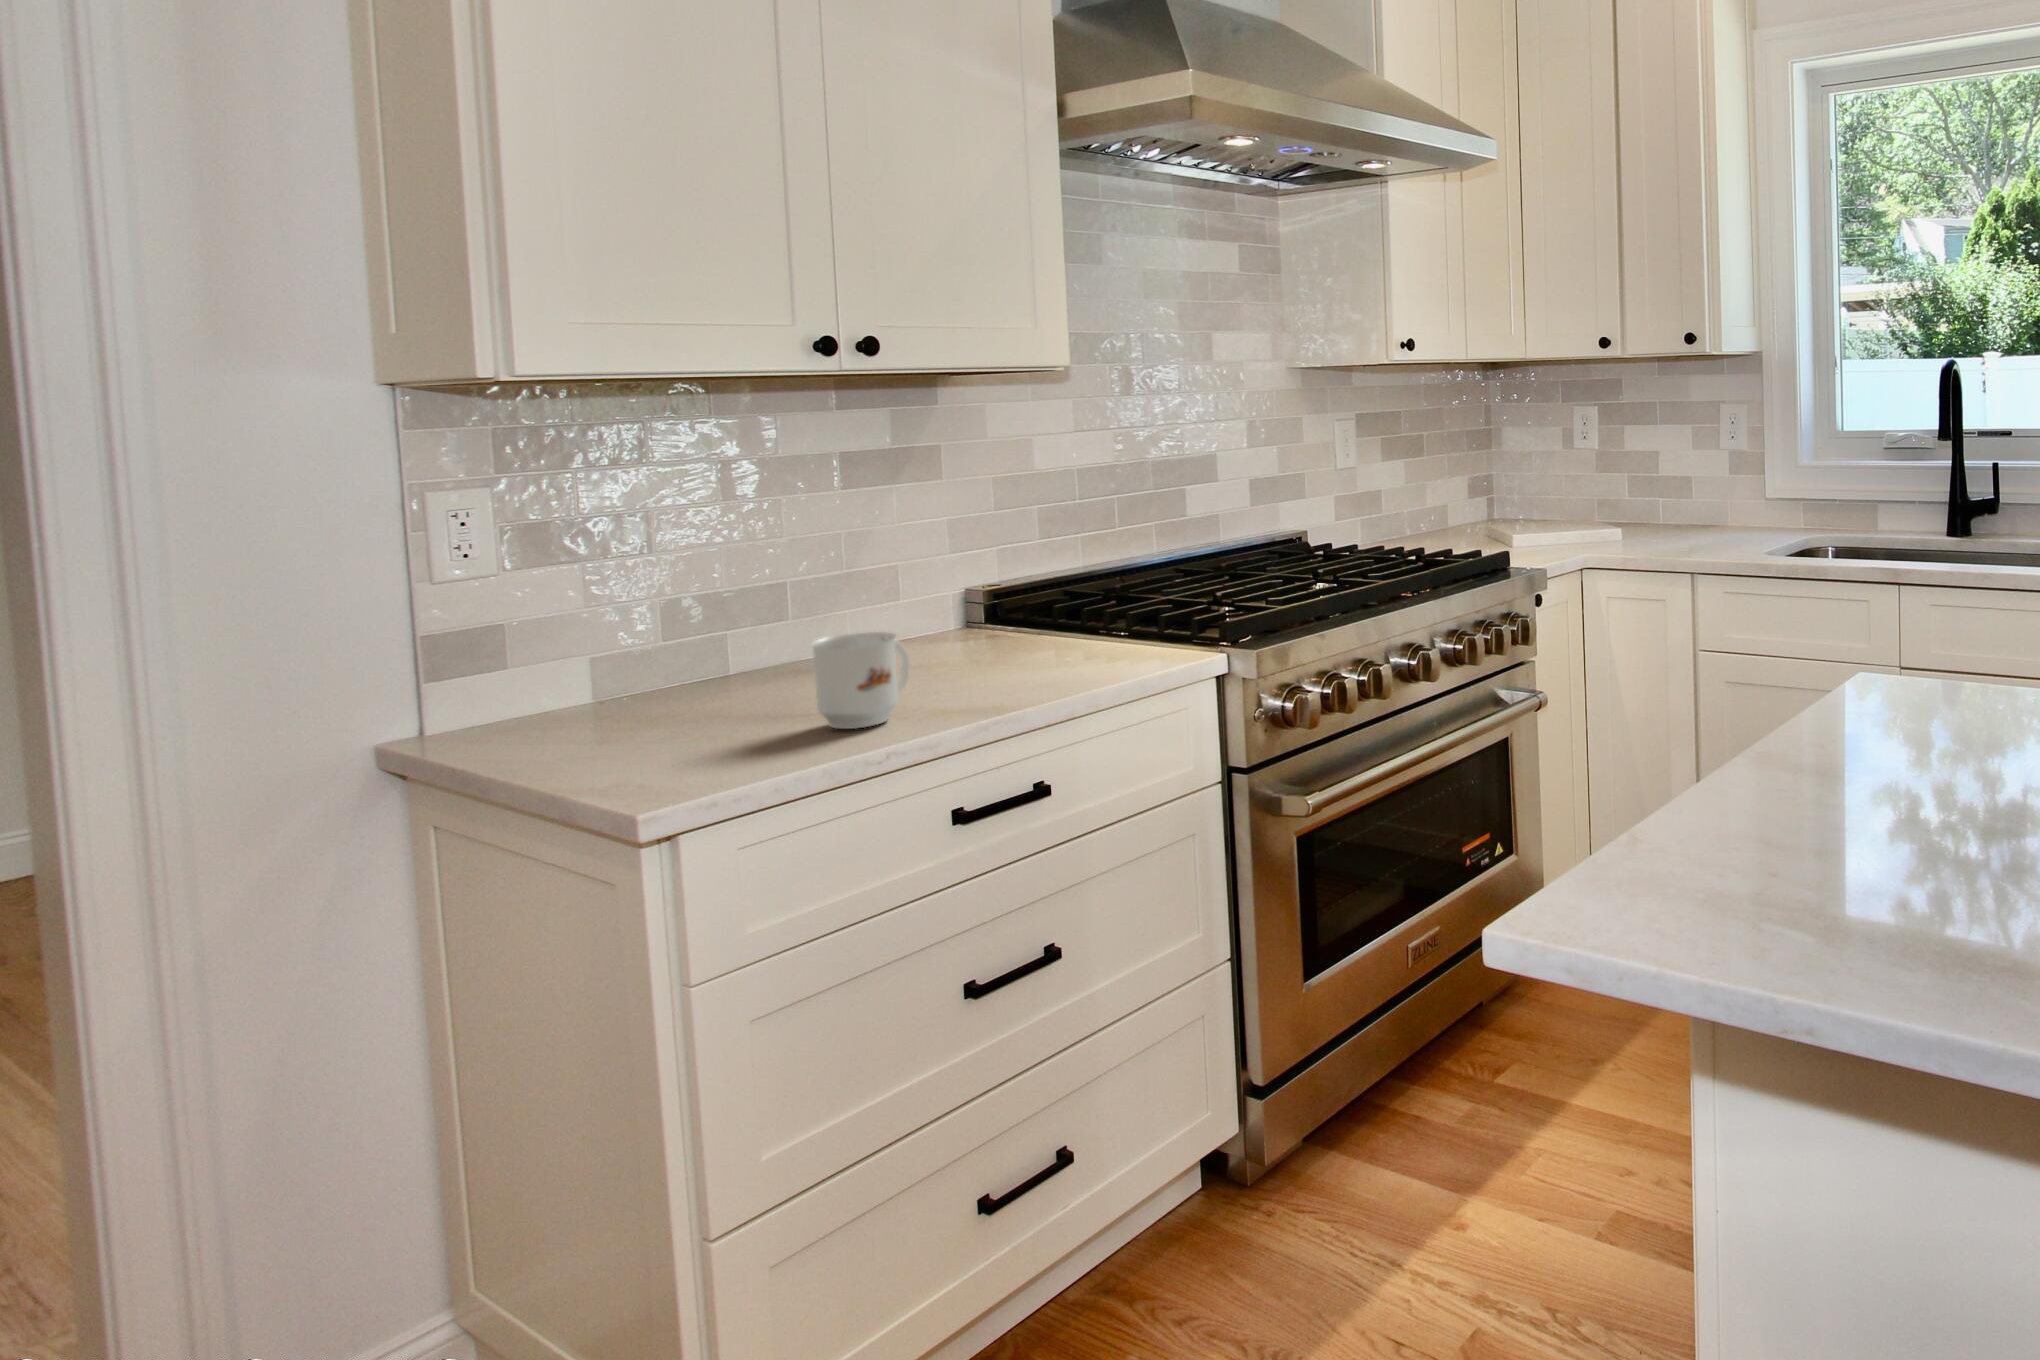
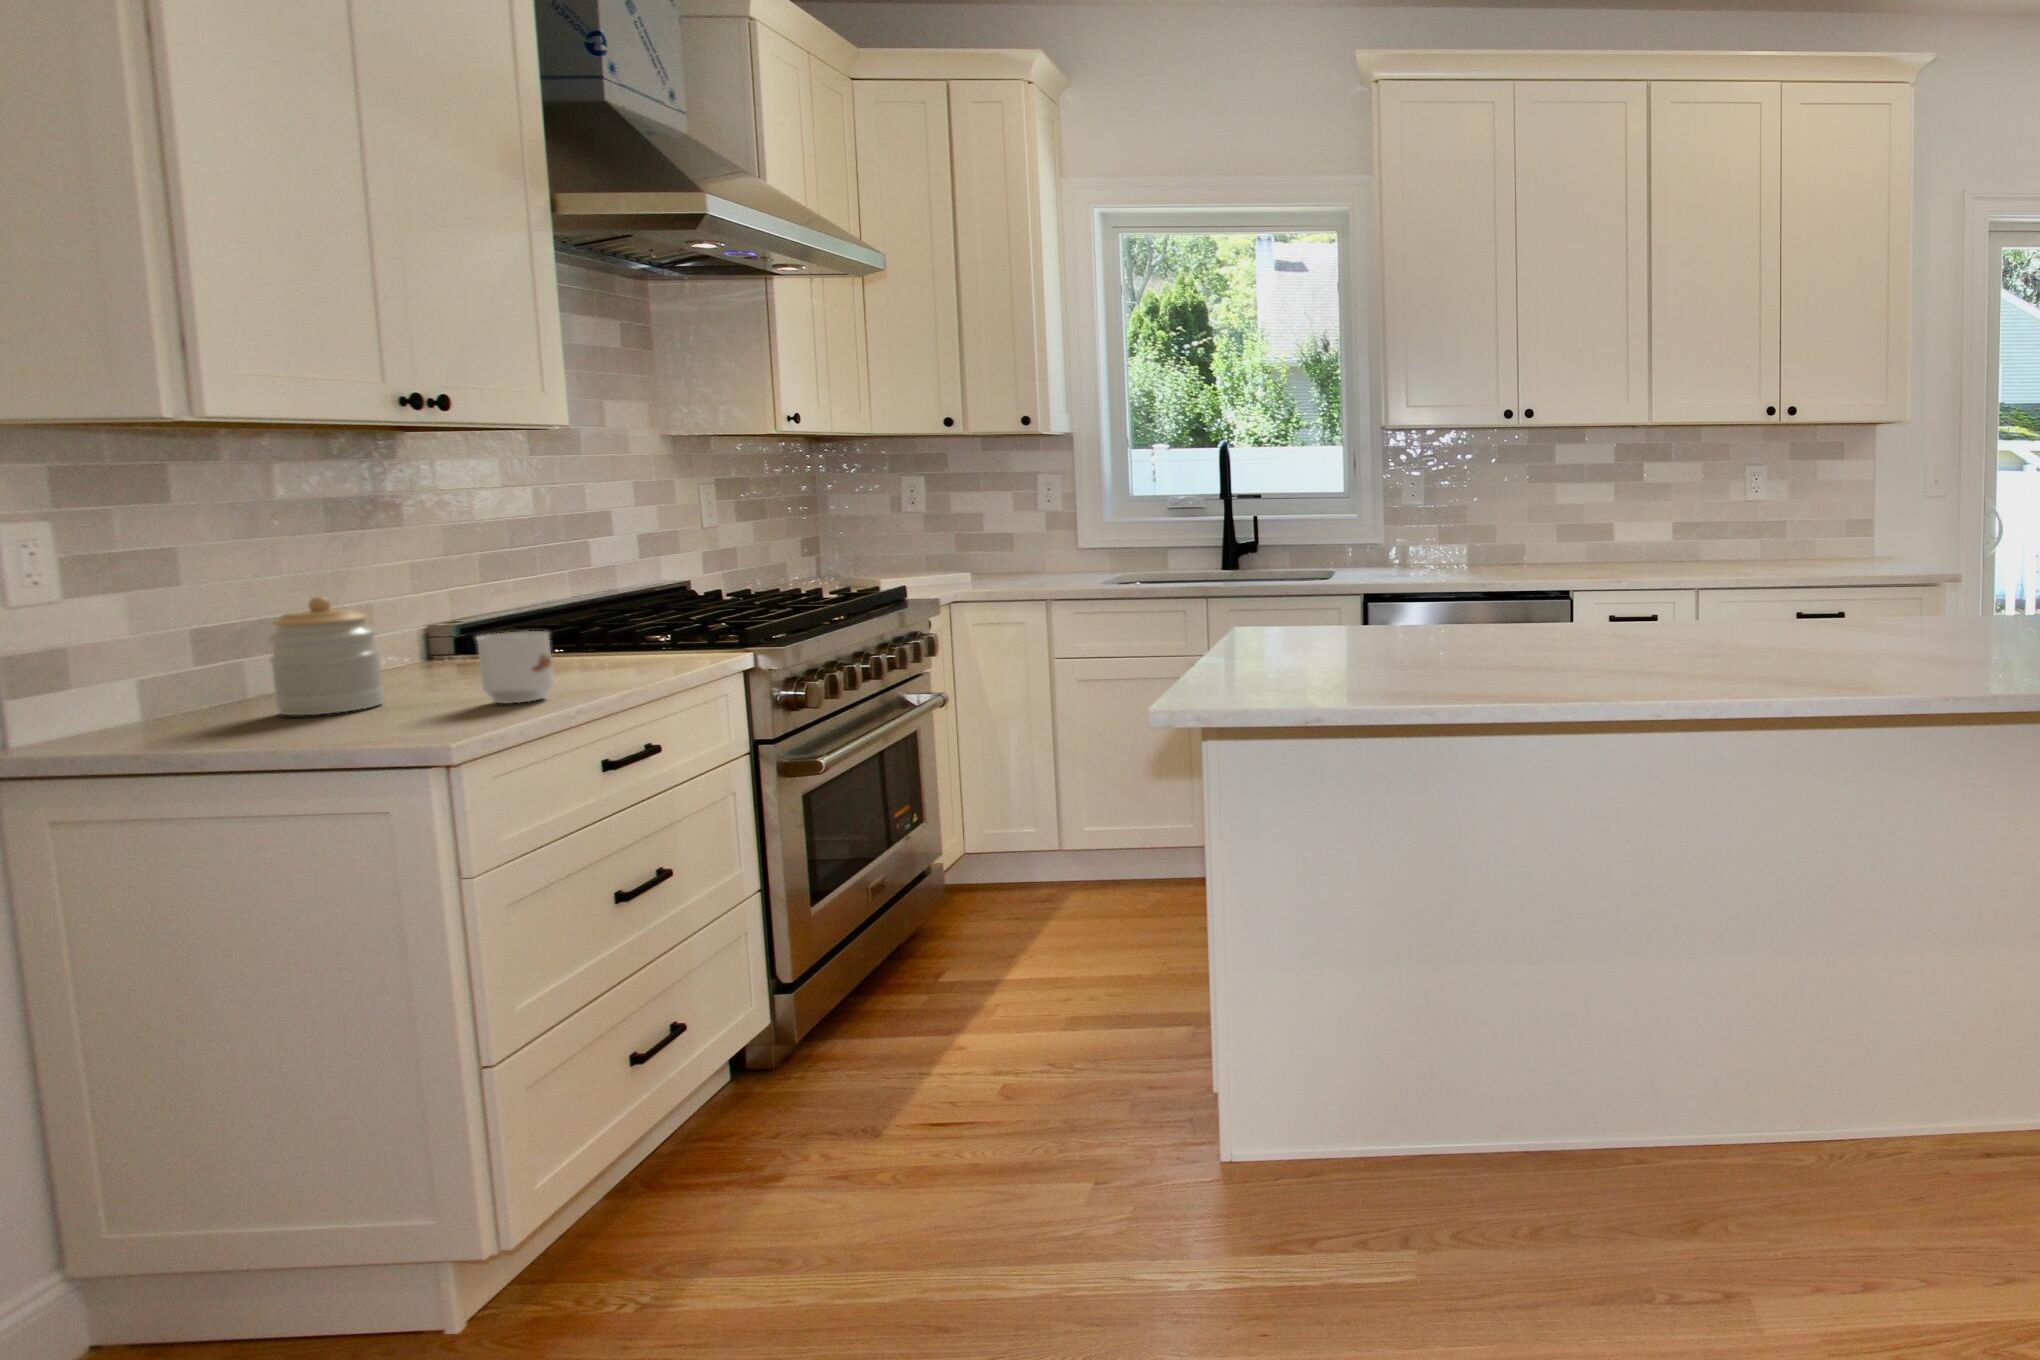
jar: none [664,576,782,718] -> present [267,597,384,715]

